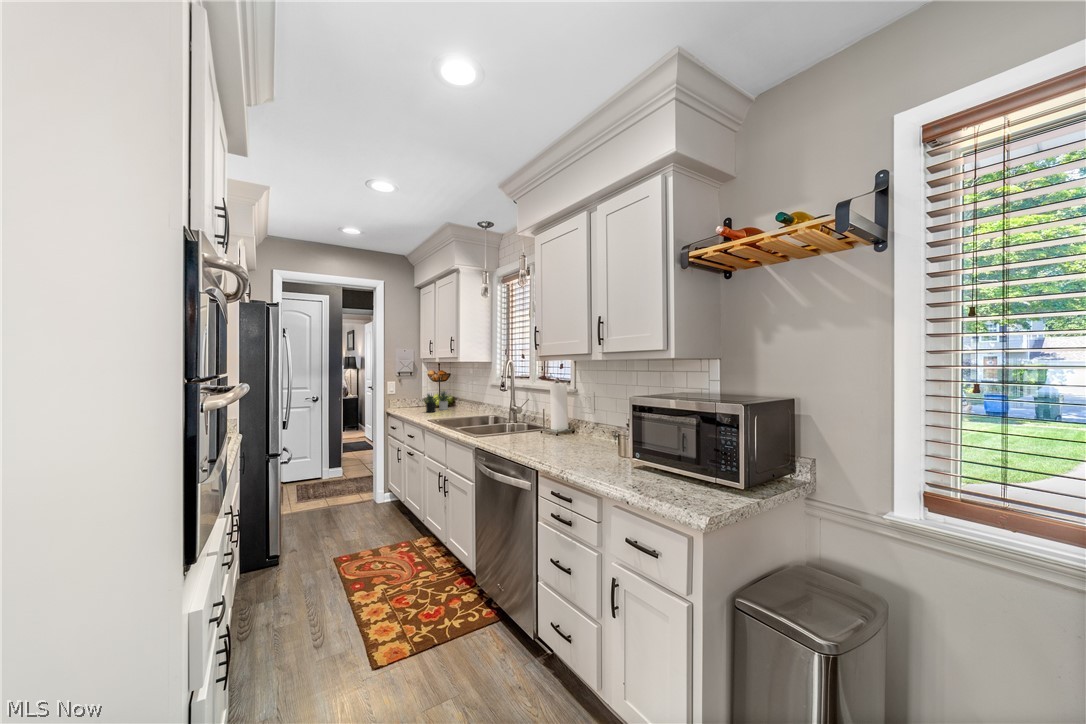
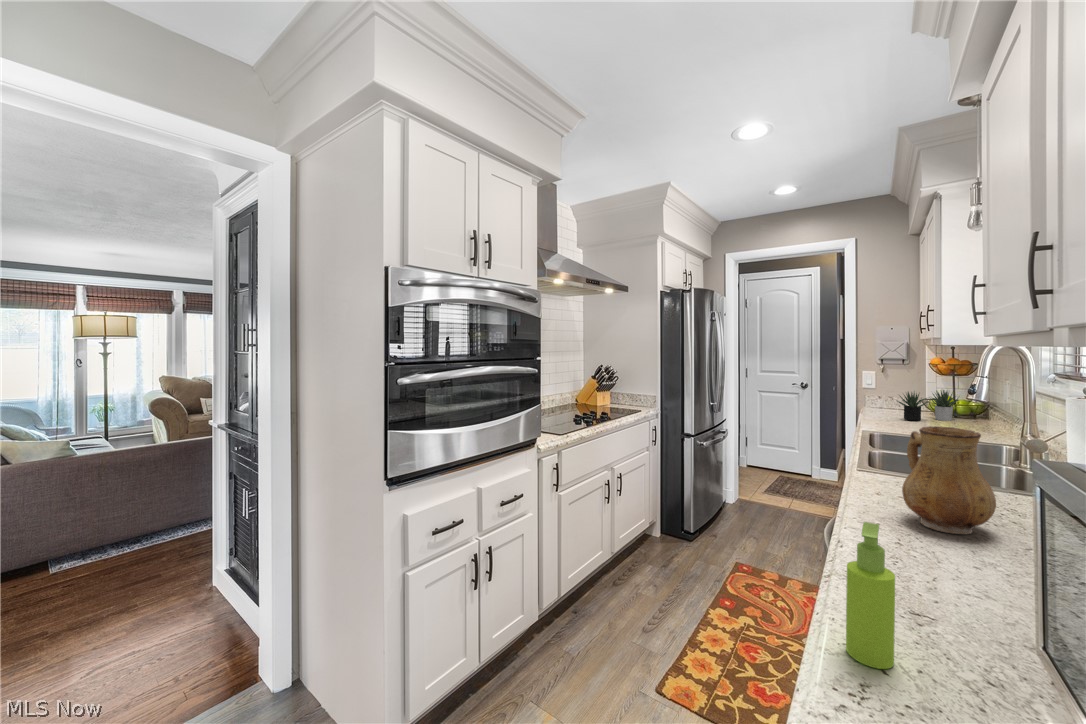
ceramic pitcher: none [526,398,564,448] -> present [902,426,996,534]
soap dispenser: none [608,426,624,482] -> present [846,522,895,669]

